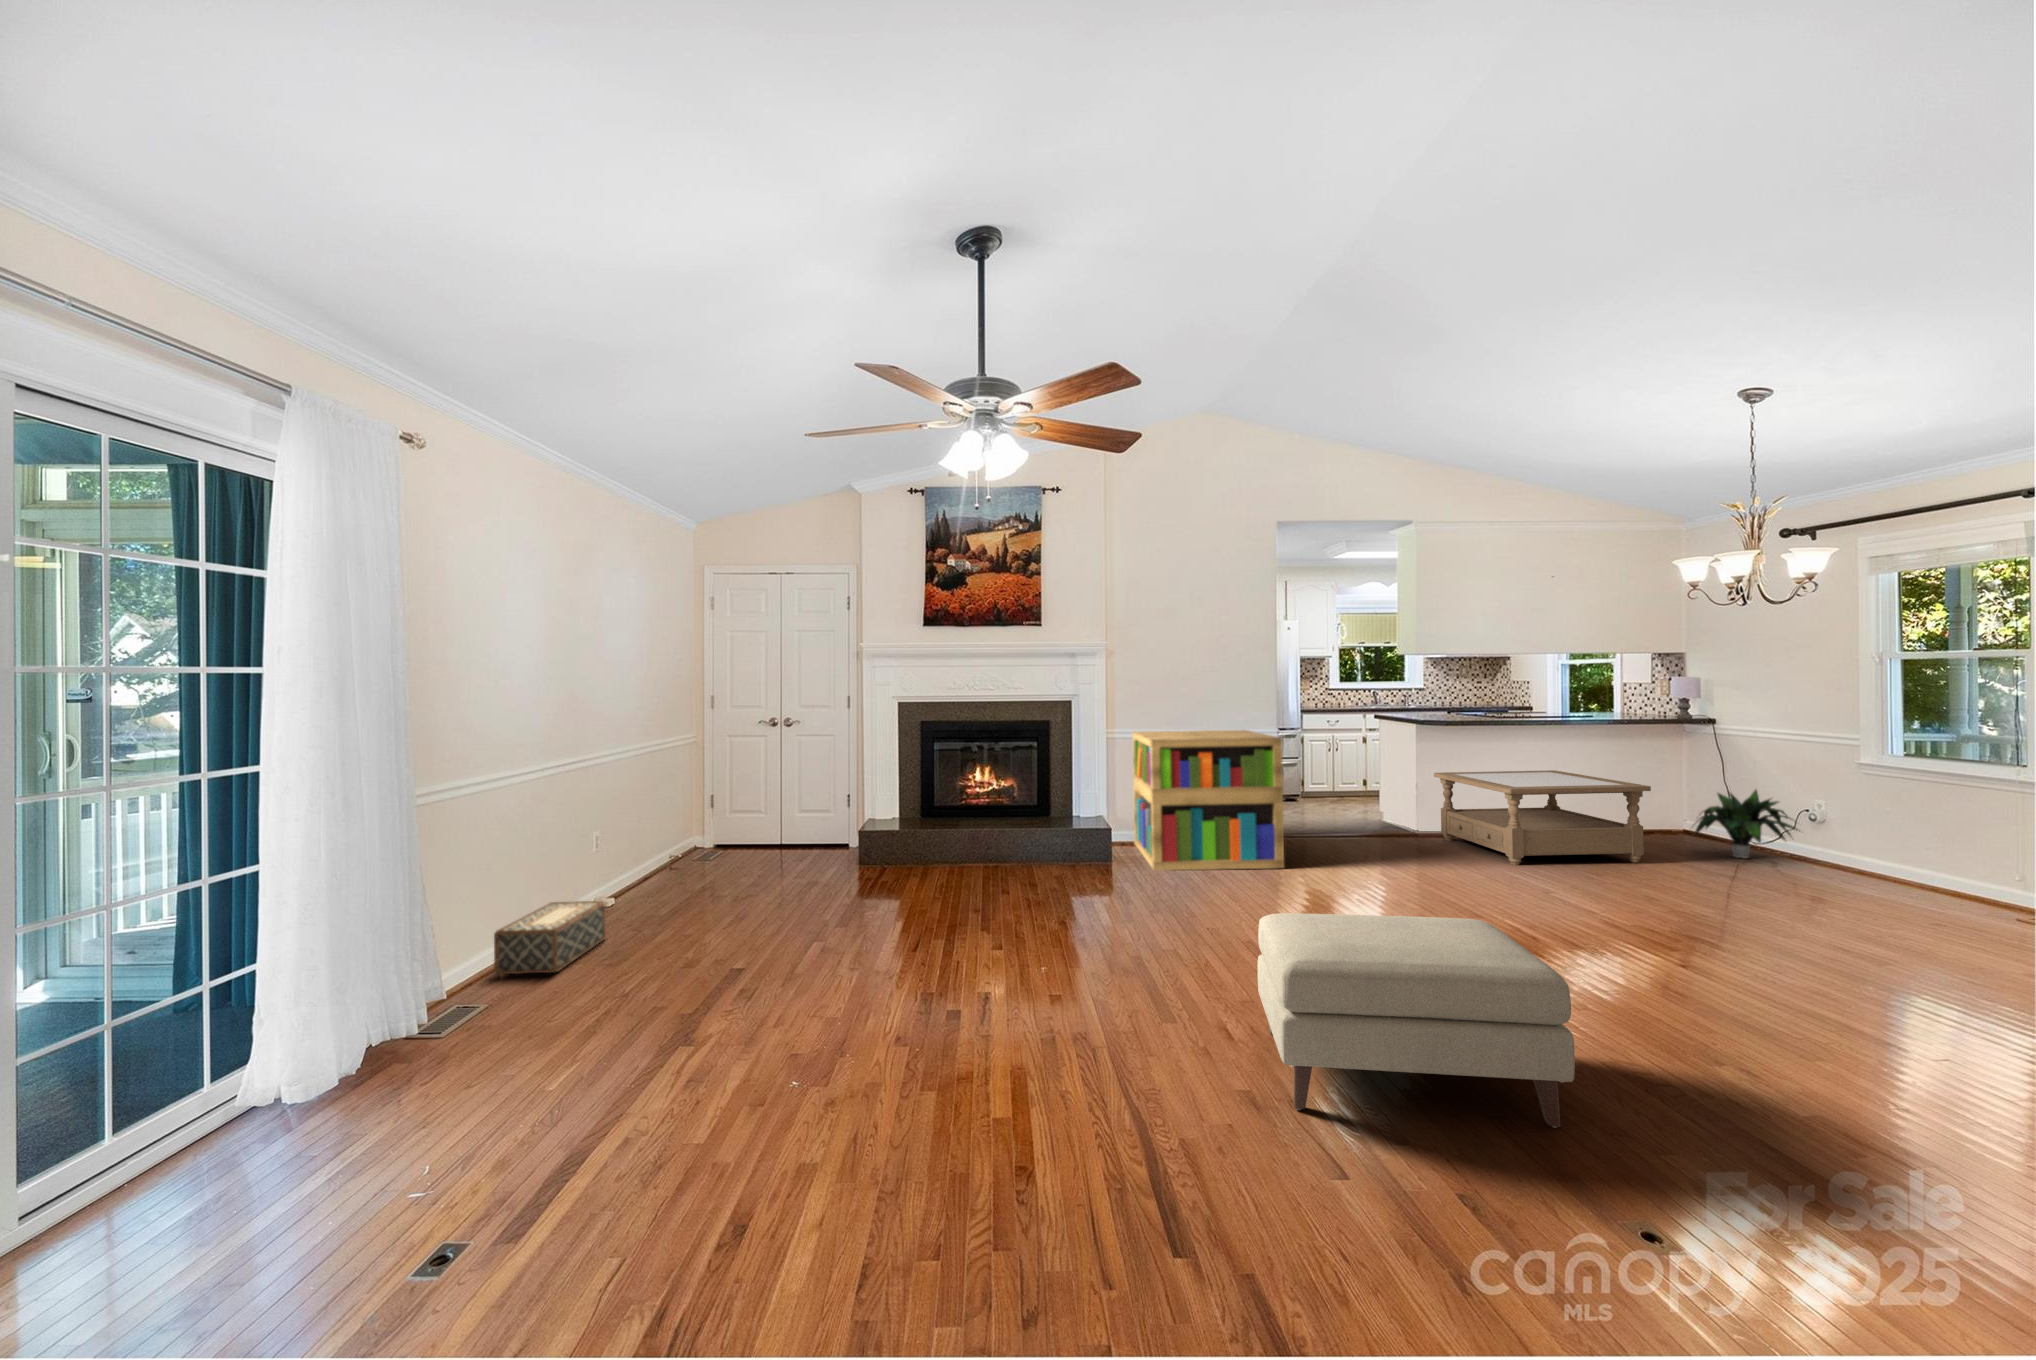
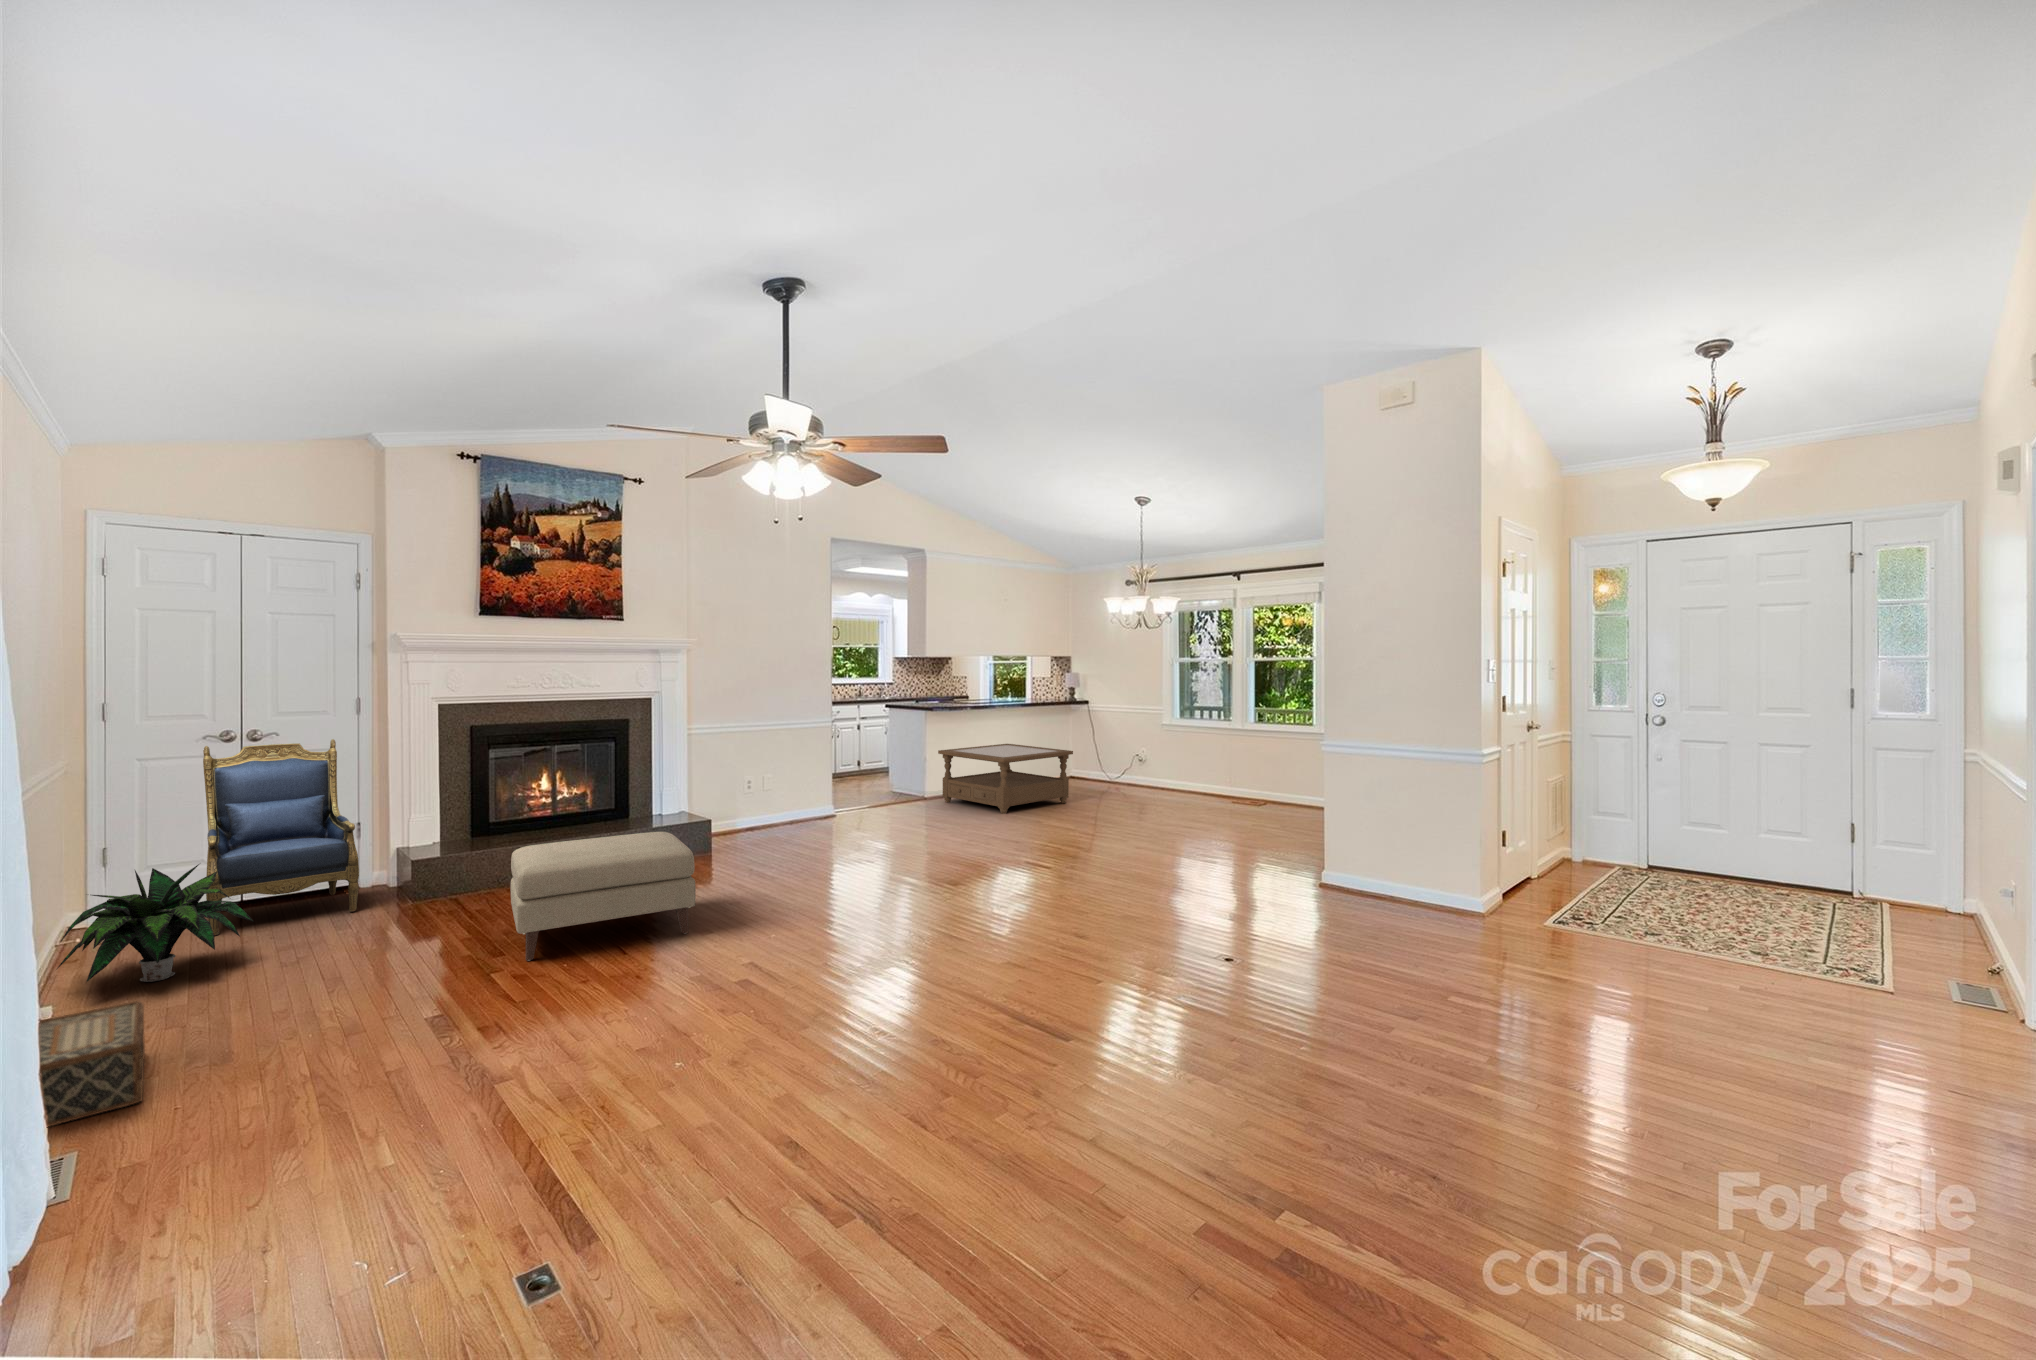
armchair: none [736,728,835,867] -> present [203,739,359,936]
bookshelf: present [1133,730,1284,870] -> none [708,722,862,856]
potted plant: present [1695,790,1798,859] -> present [57,864,253,982]
ottoman: present [1257,913,1575,1128] -> present [511,832,696,961]

